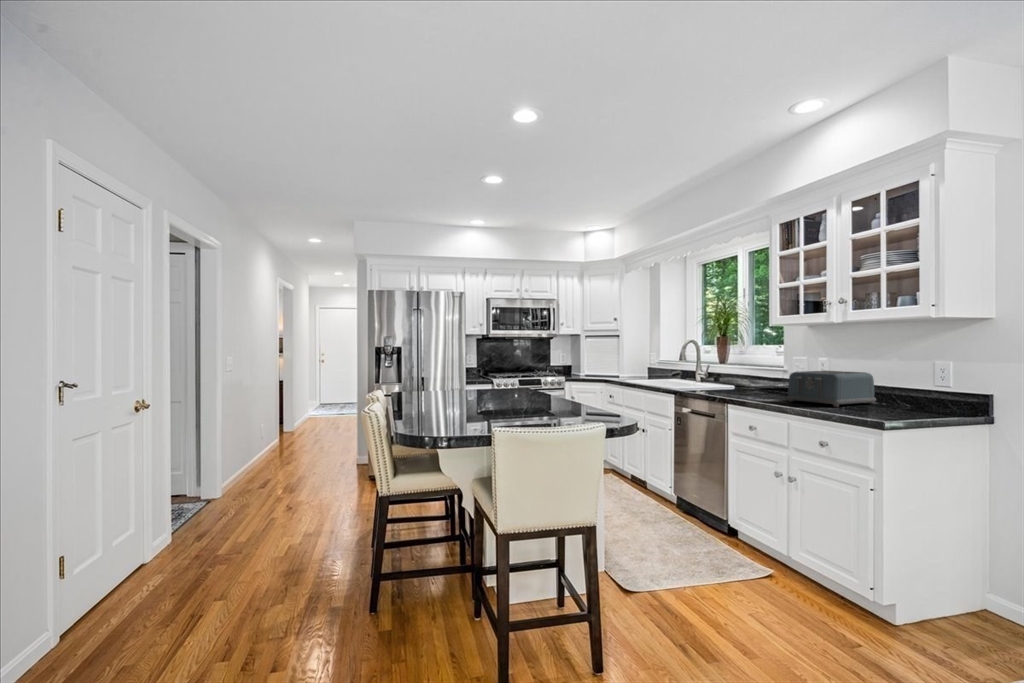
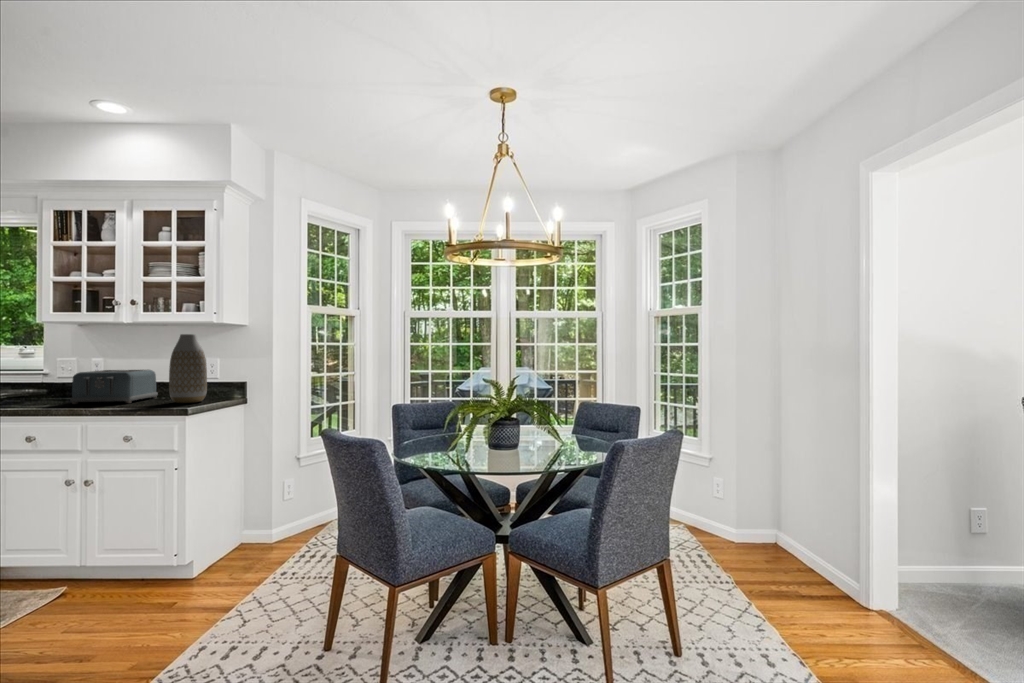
vase: none [875,333,923,415] -> present [169,334,207,403]

